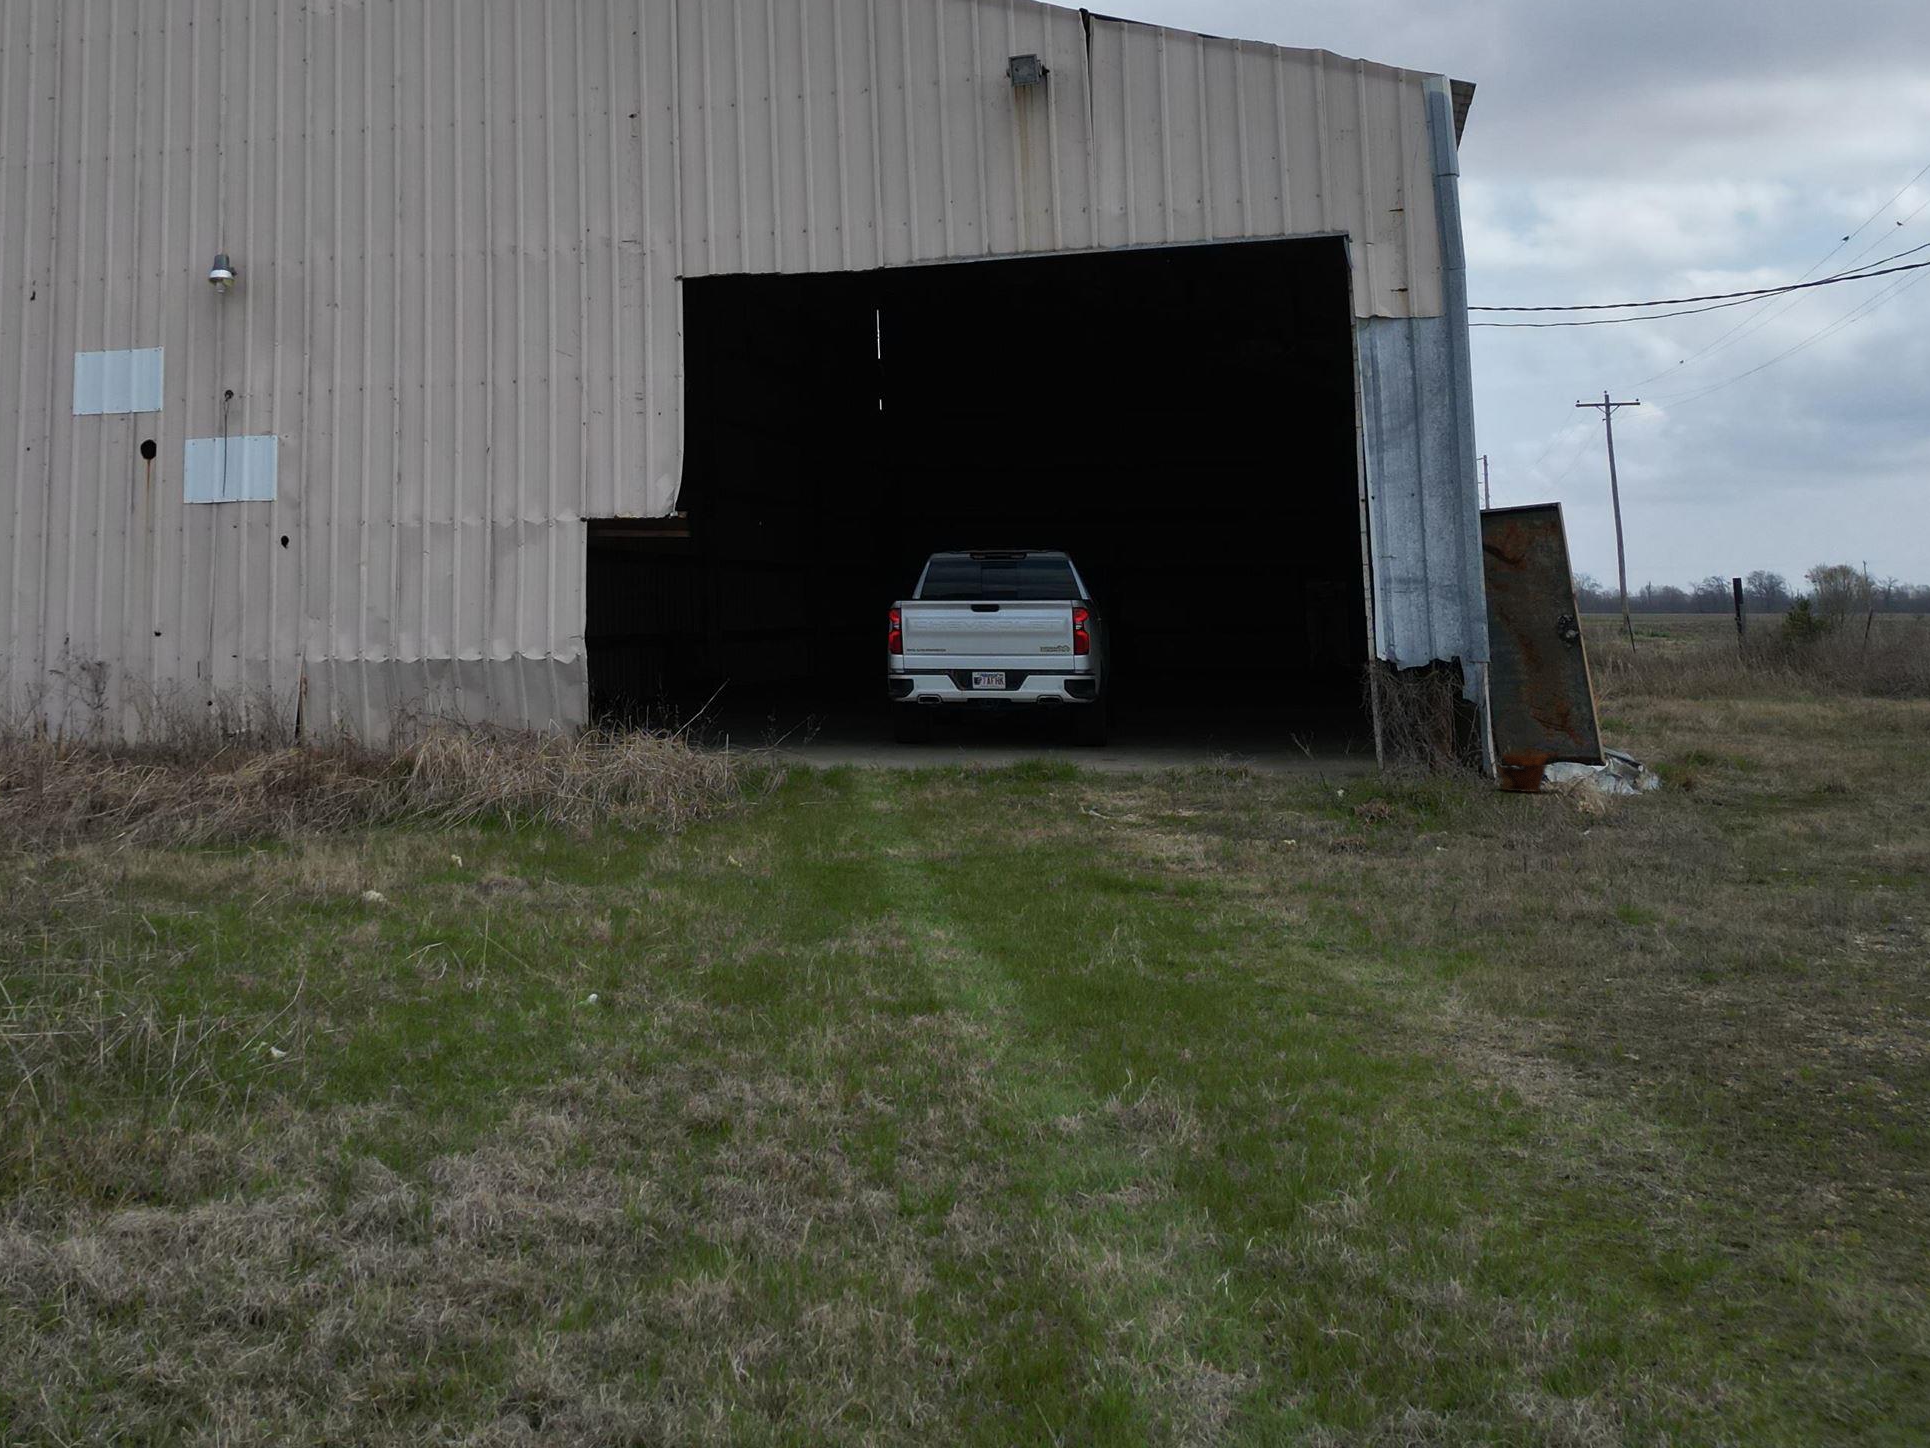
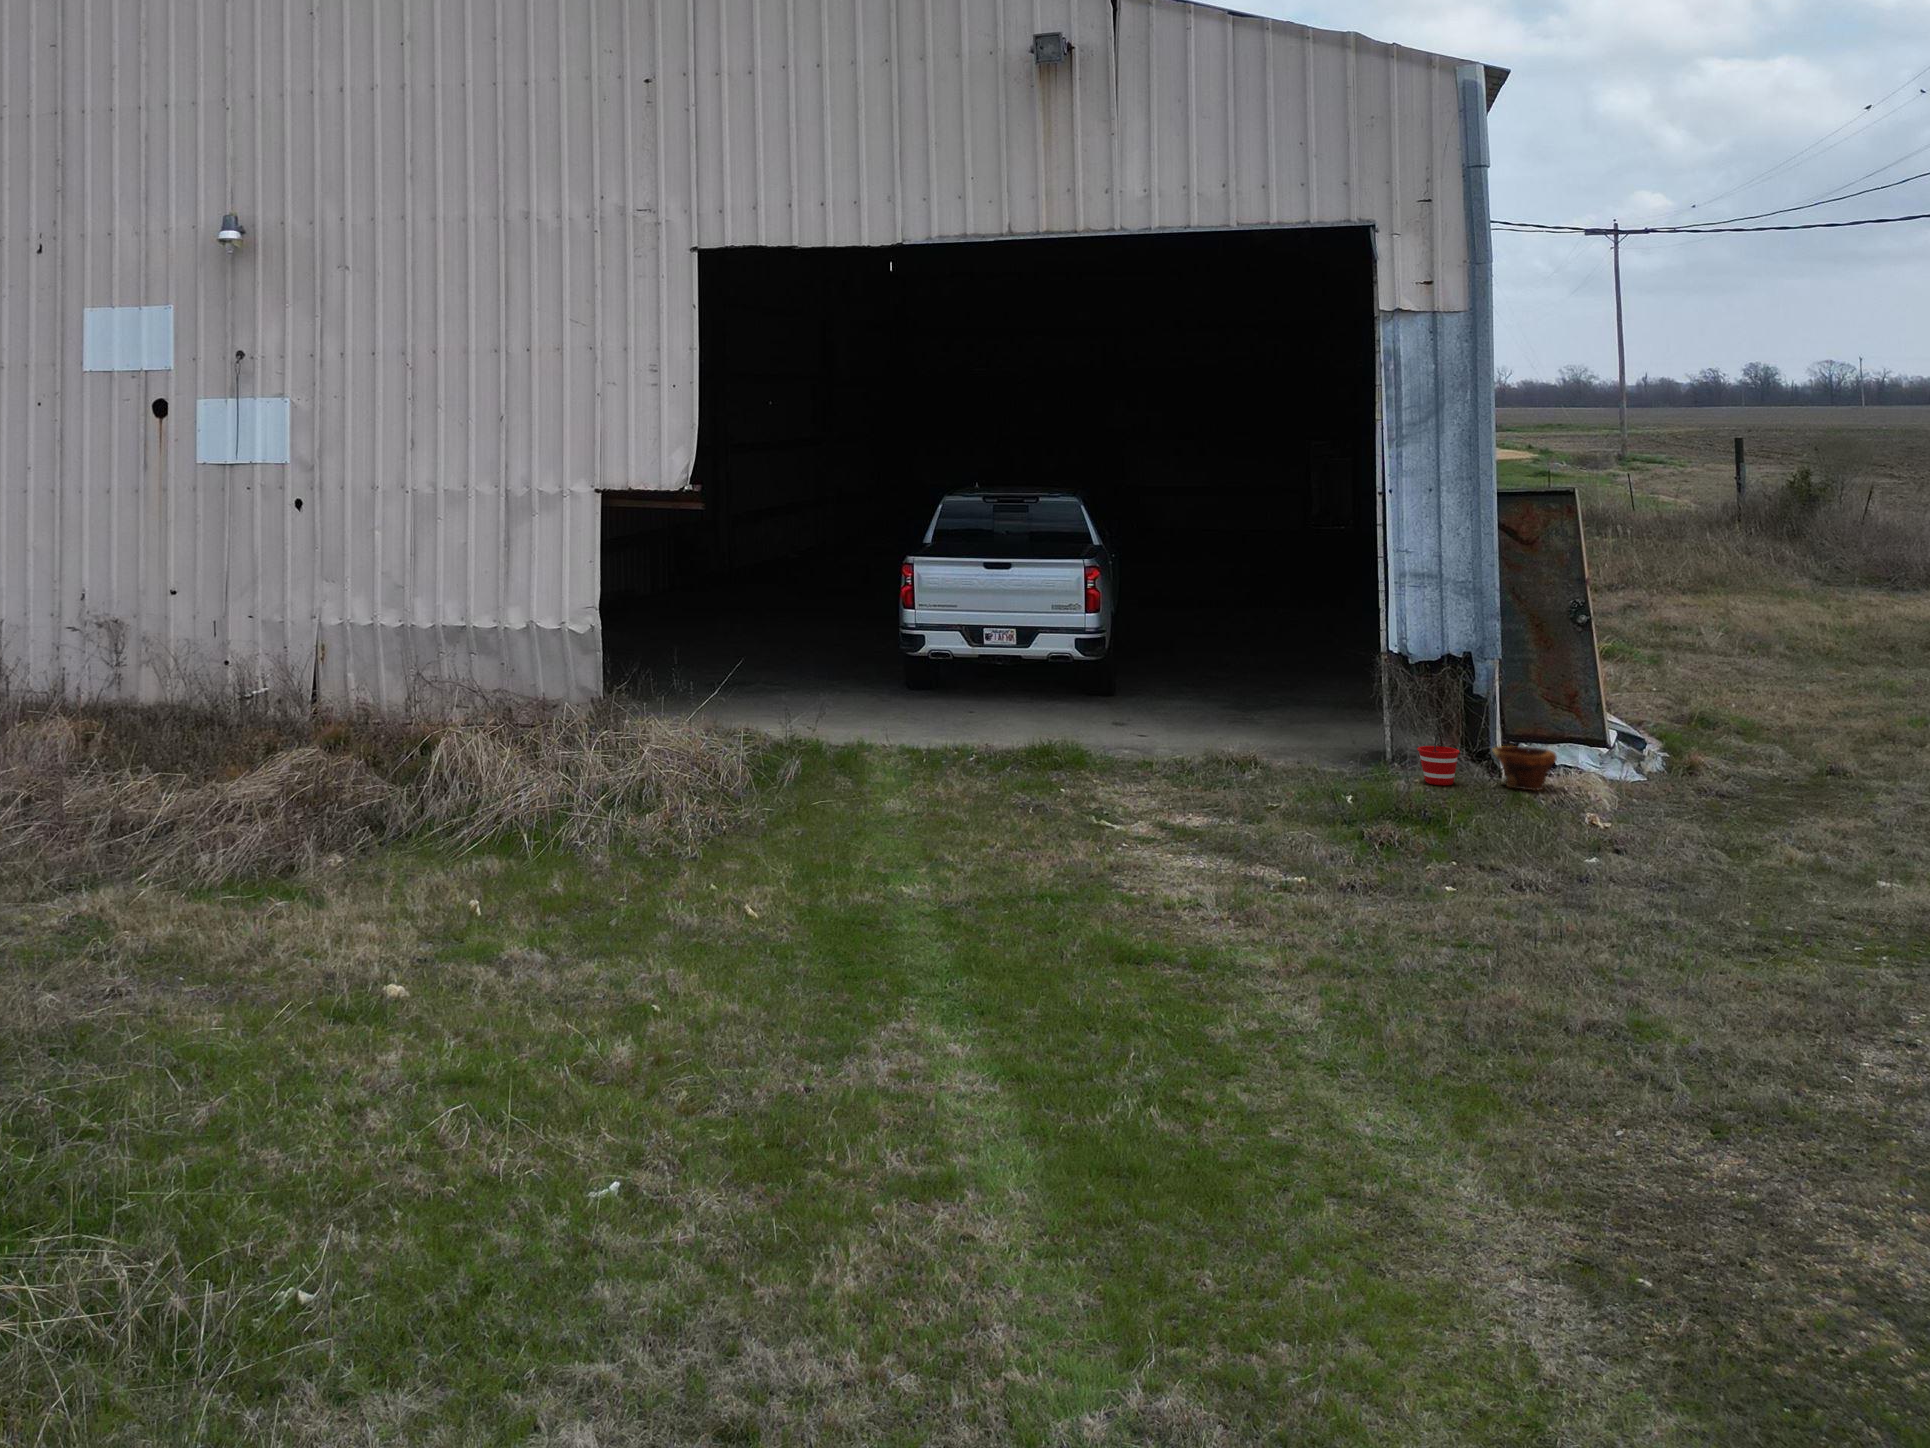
bucket: none [1411,737,1454,790] -> present [1417,732,1460,785]

